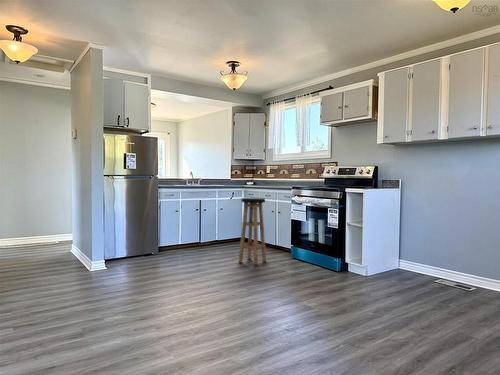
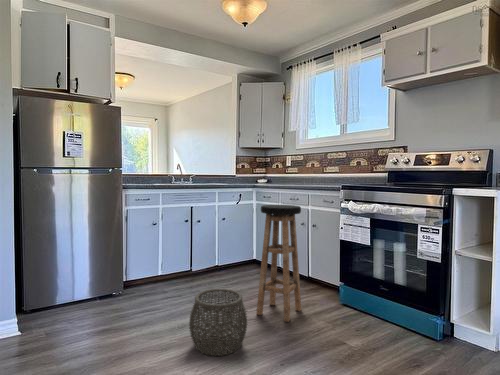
woven basket: none [200,243,231,275] -> present [189,289,247,356]

